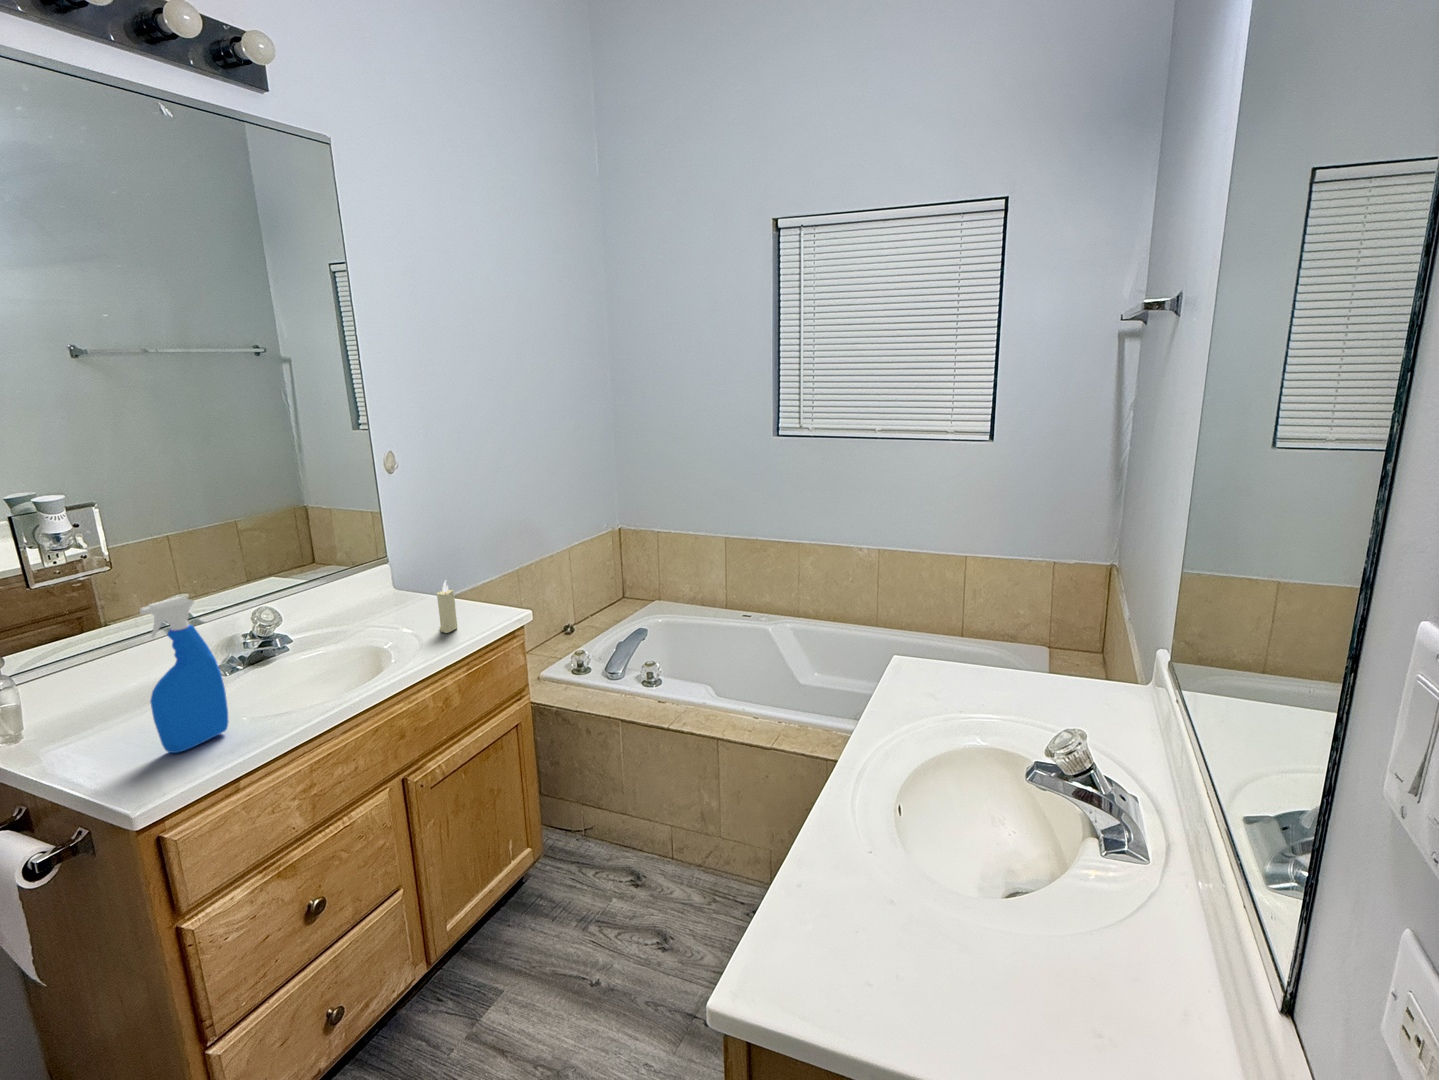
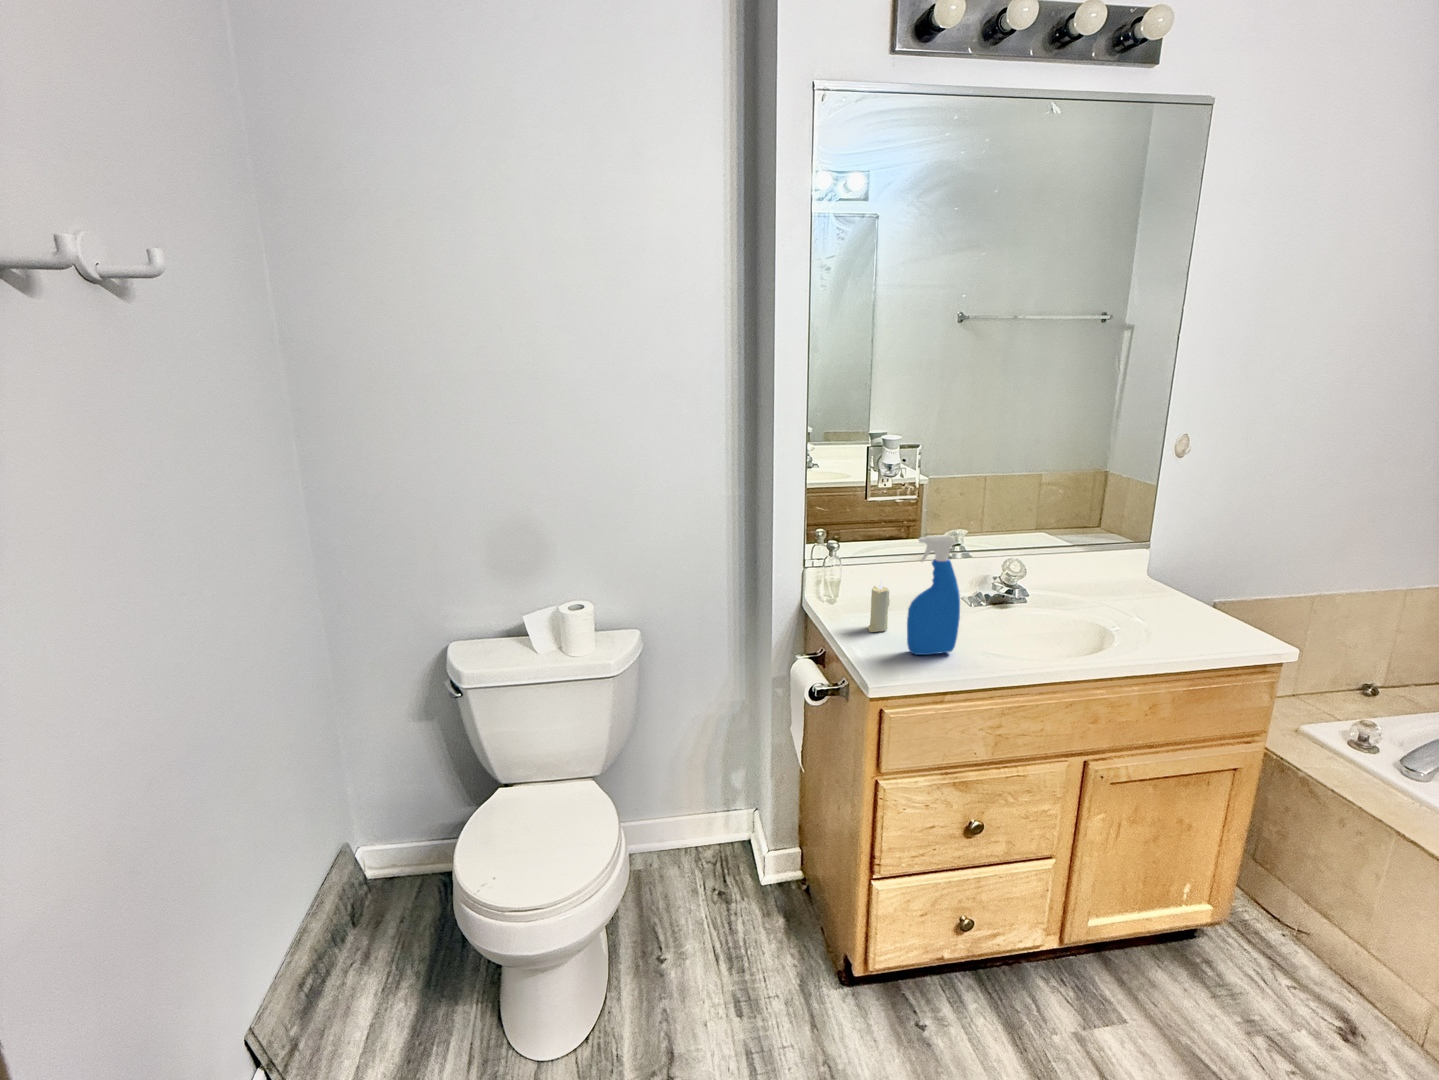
candle: present [437,580,457,633] -> present [868,577,890,632]

